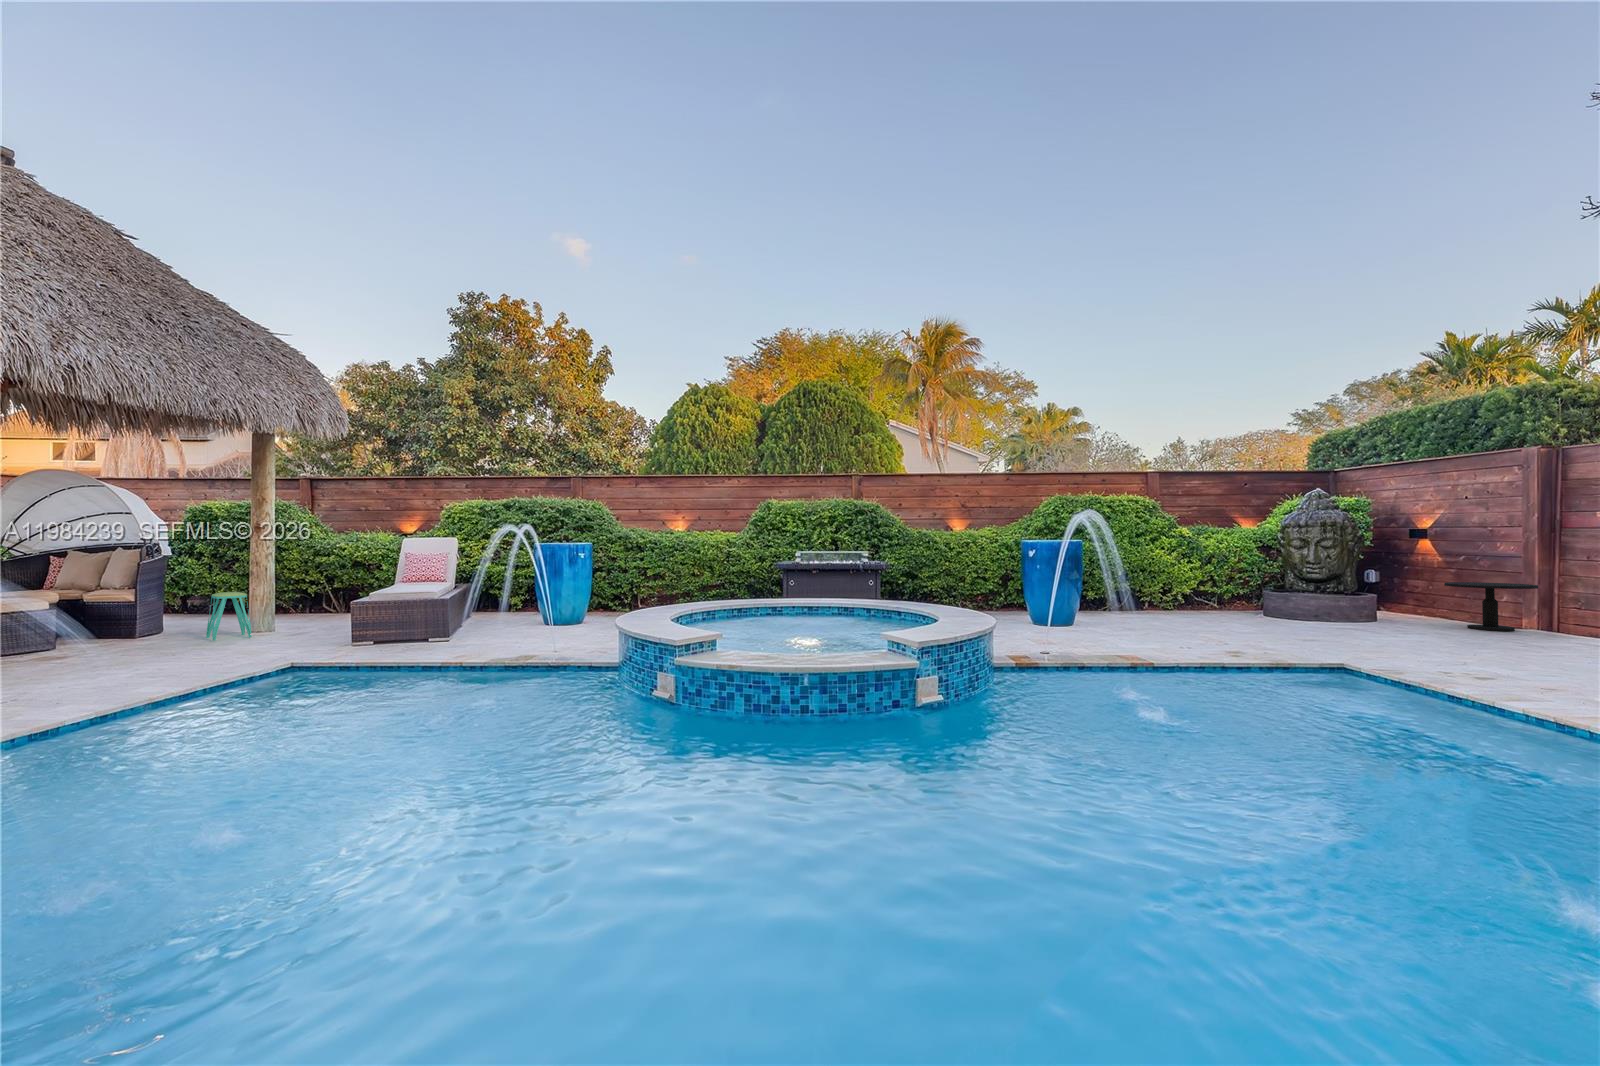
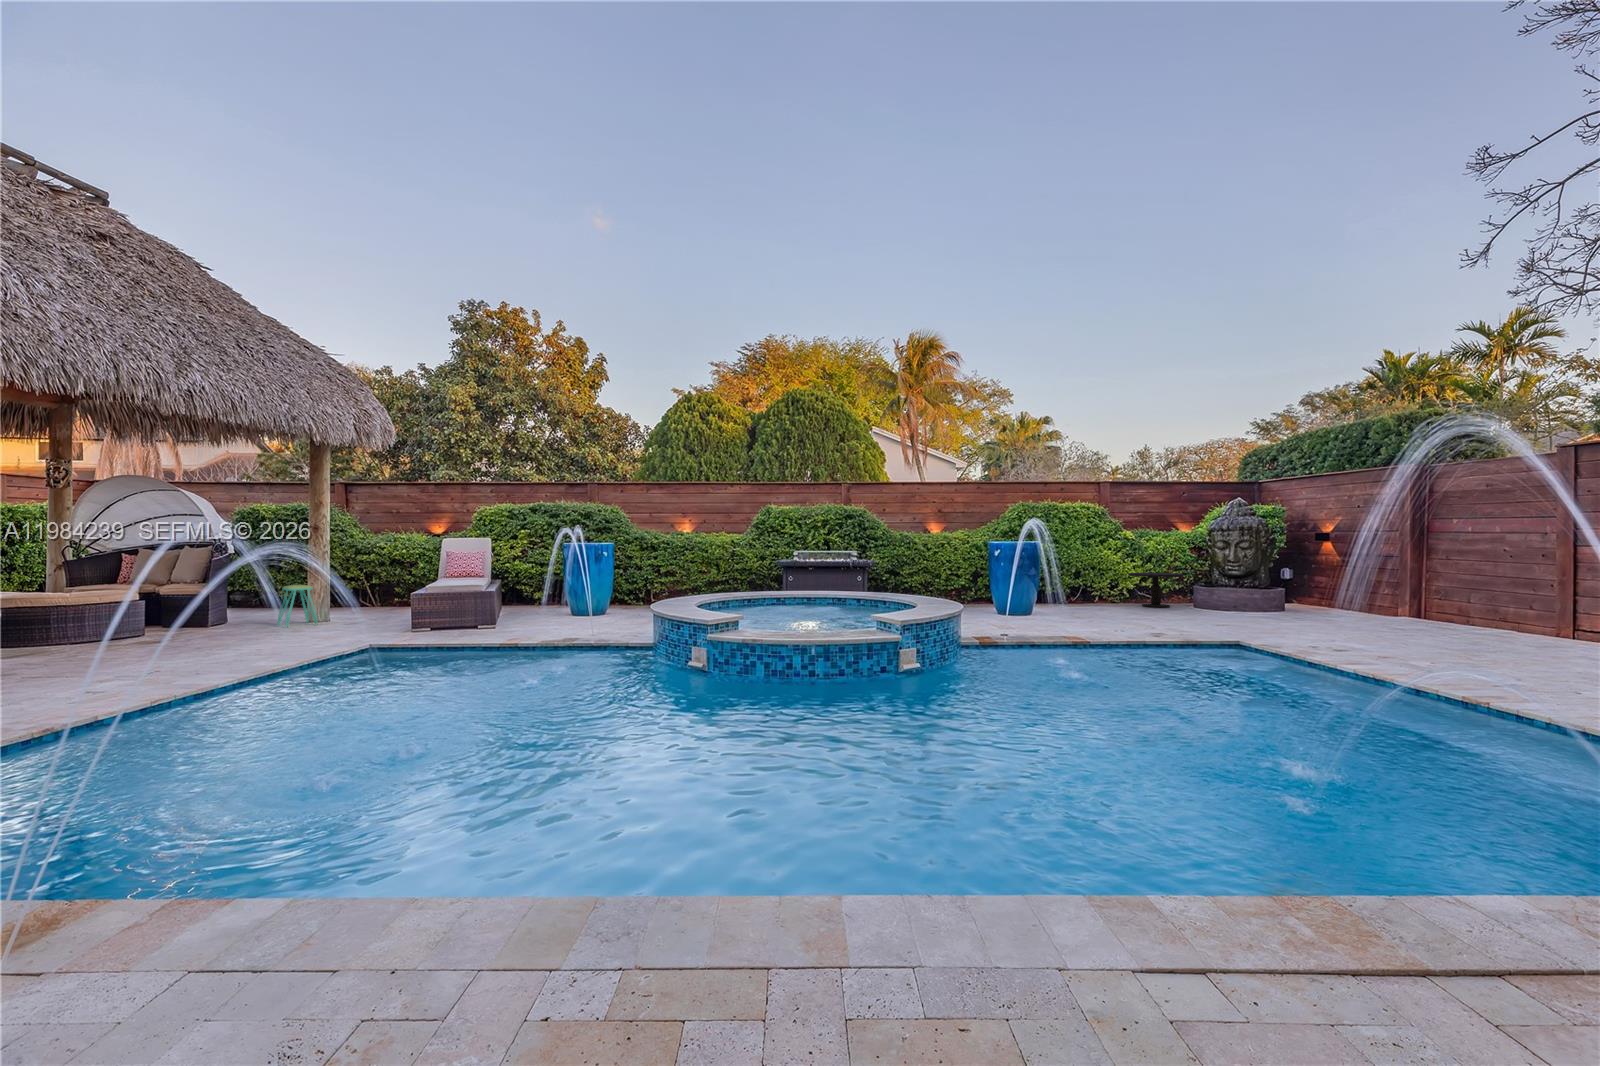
side table: present [1444,582,1538,631] -> present [1128,573,1184,608]

